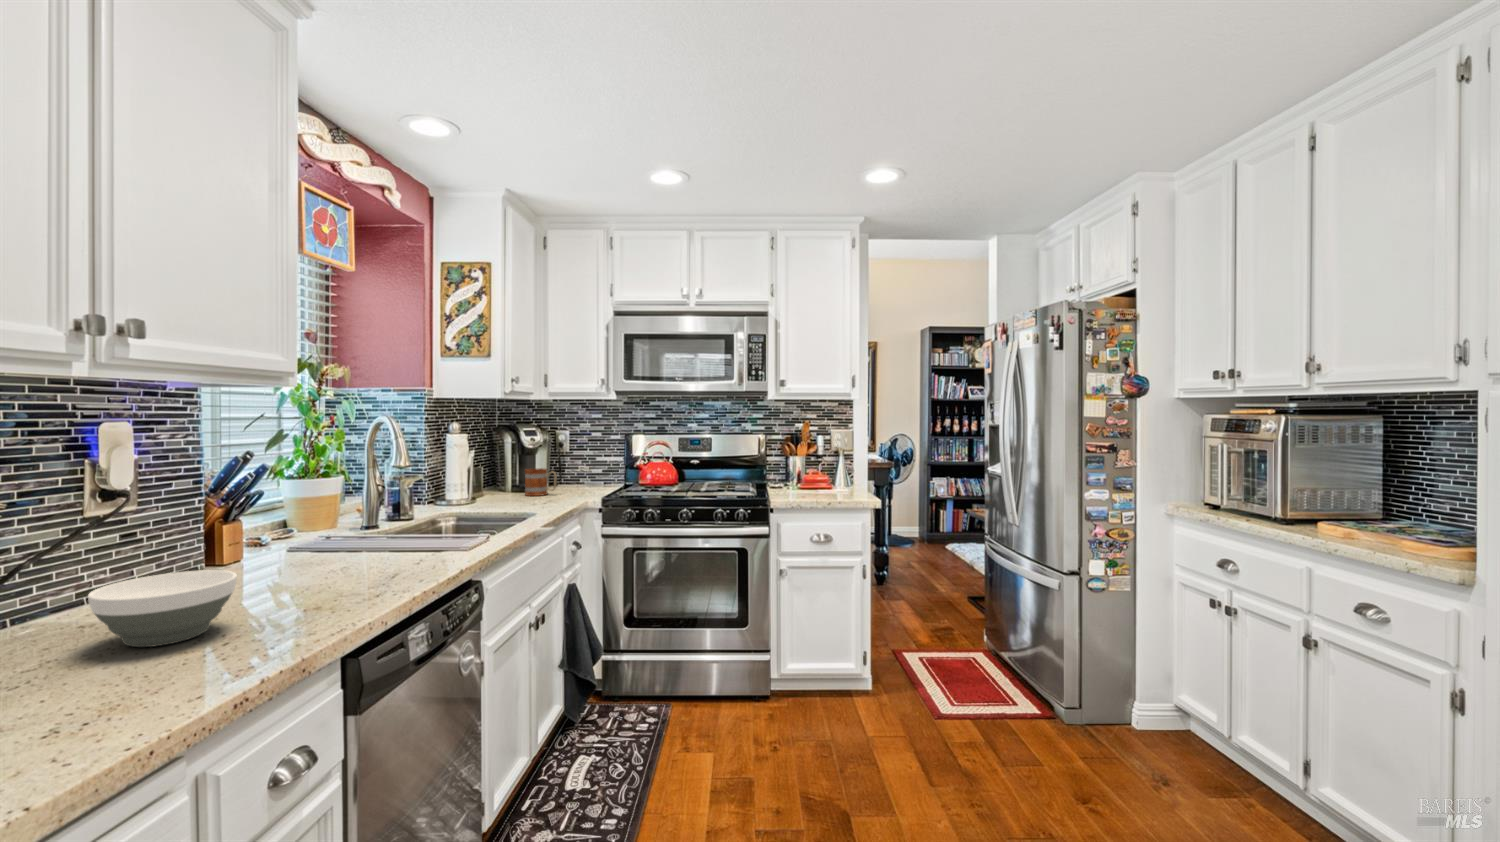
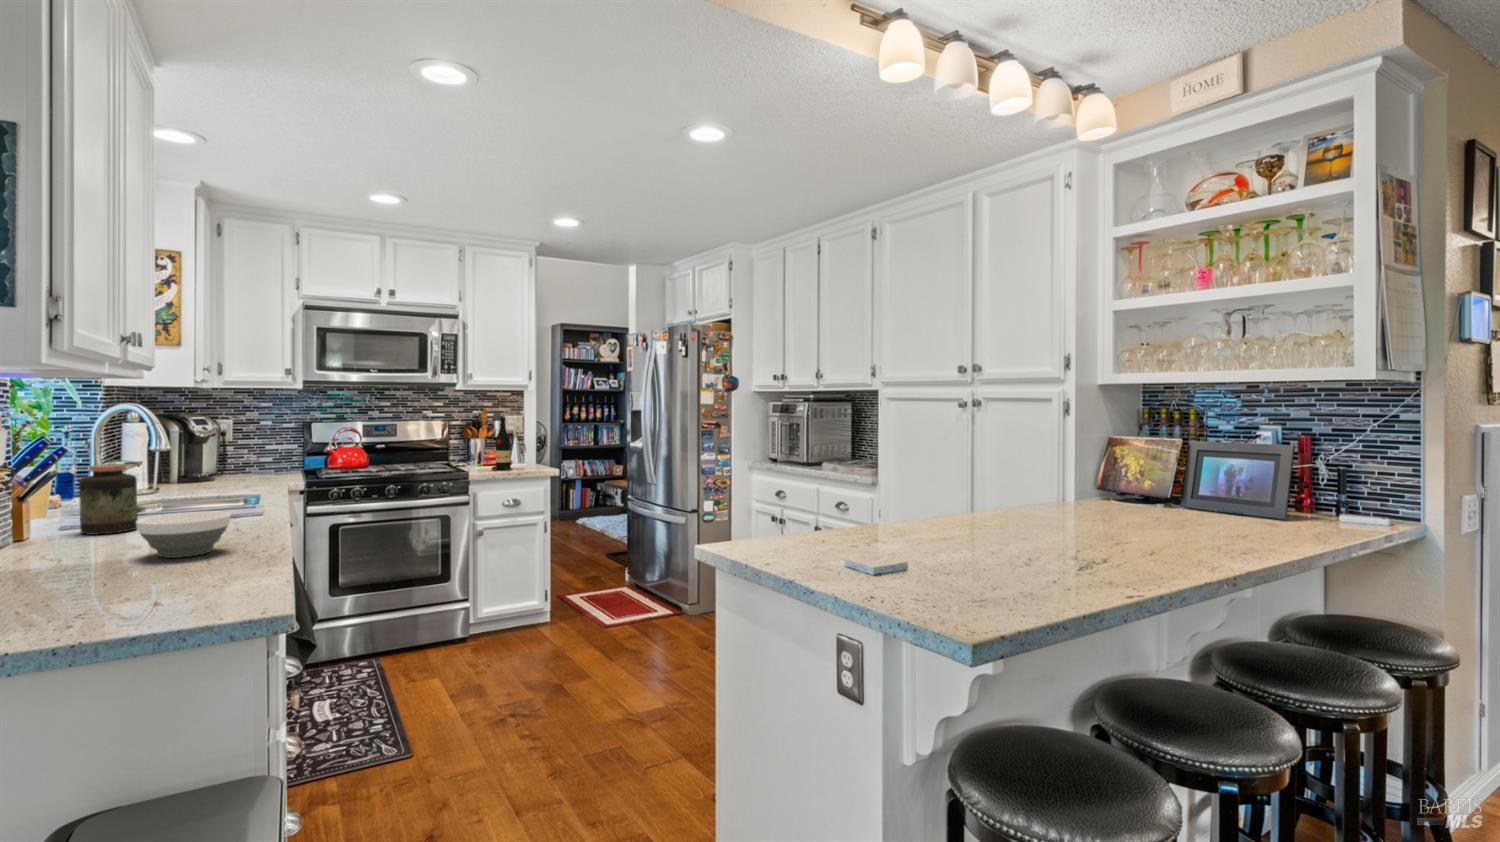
wine bottle: none [797,432,820,497] -> present [492,417,511,470]
mug: present [525,468,557,496] -> none [210,456,249,483]
jar: none [234,487,298,571] -> present [79,464,138,535]

